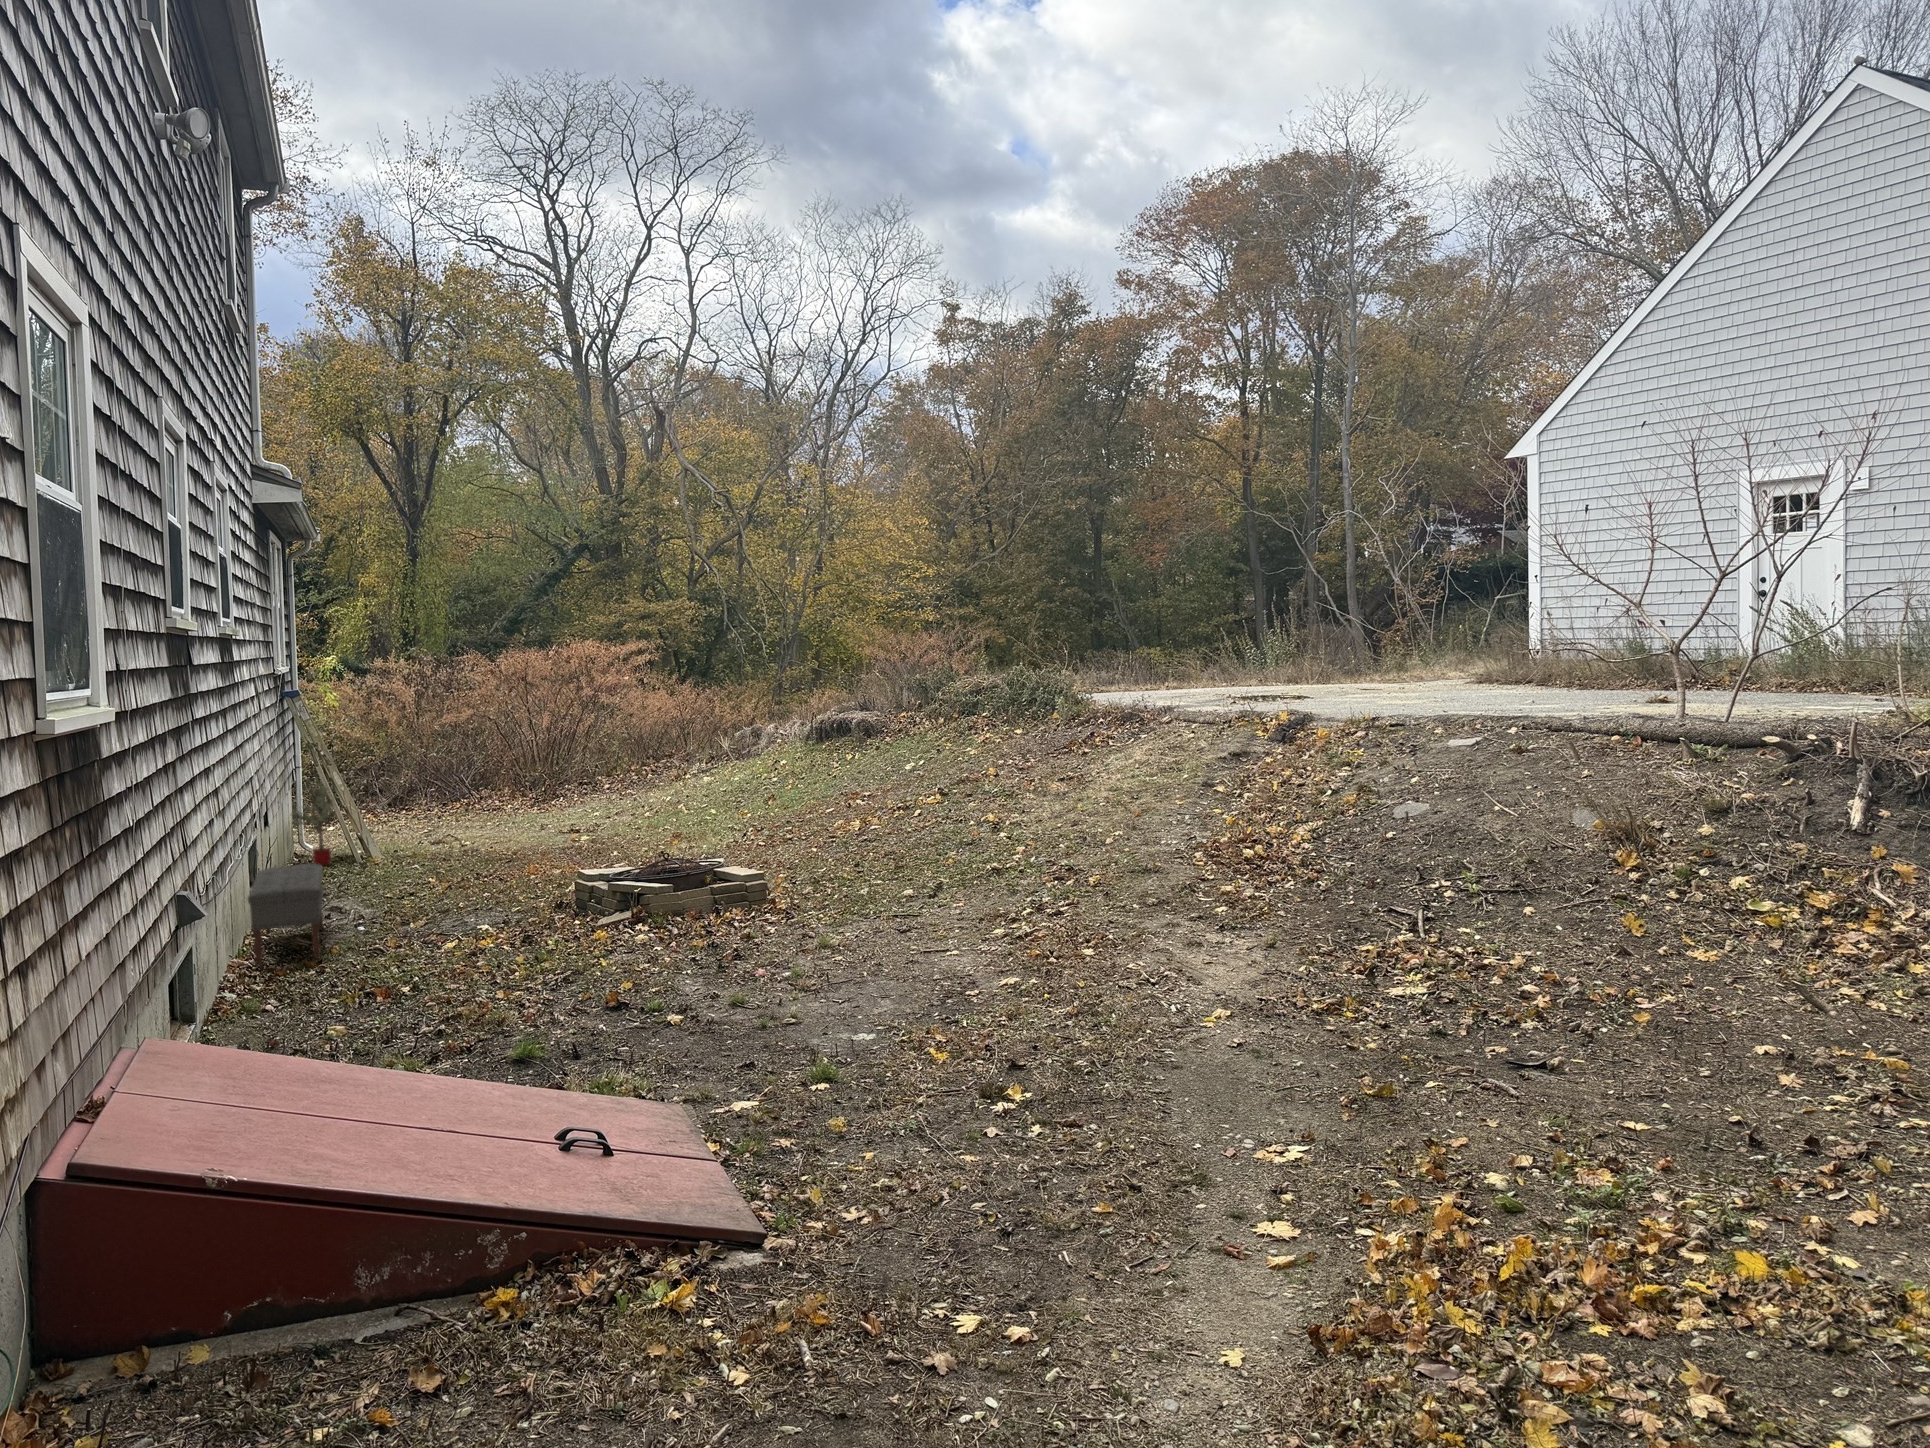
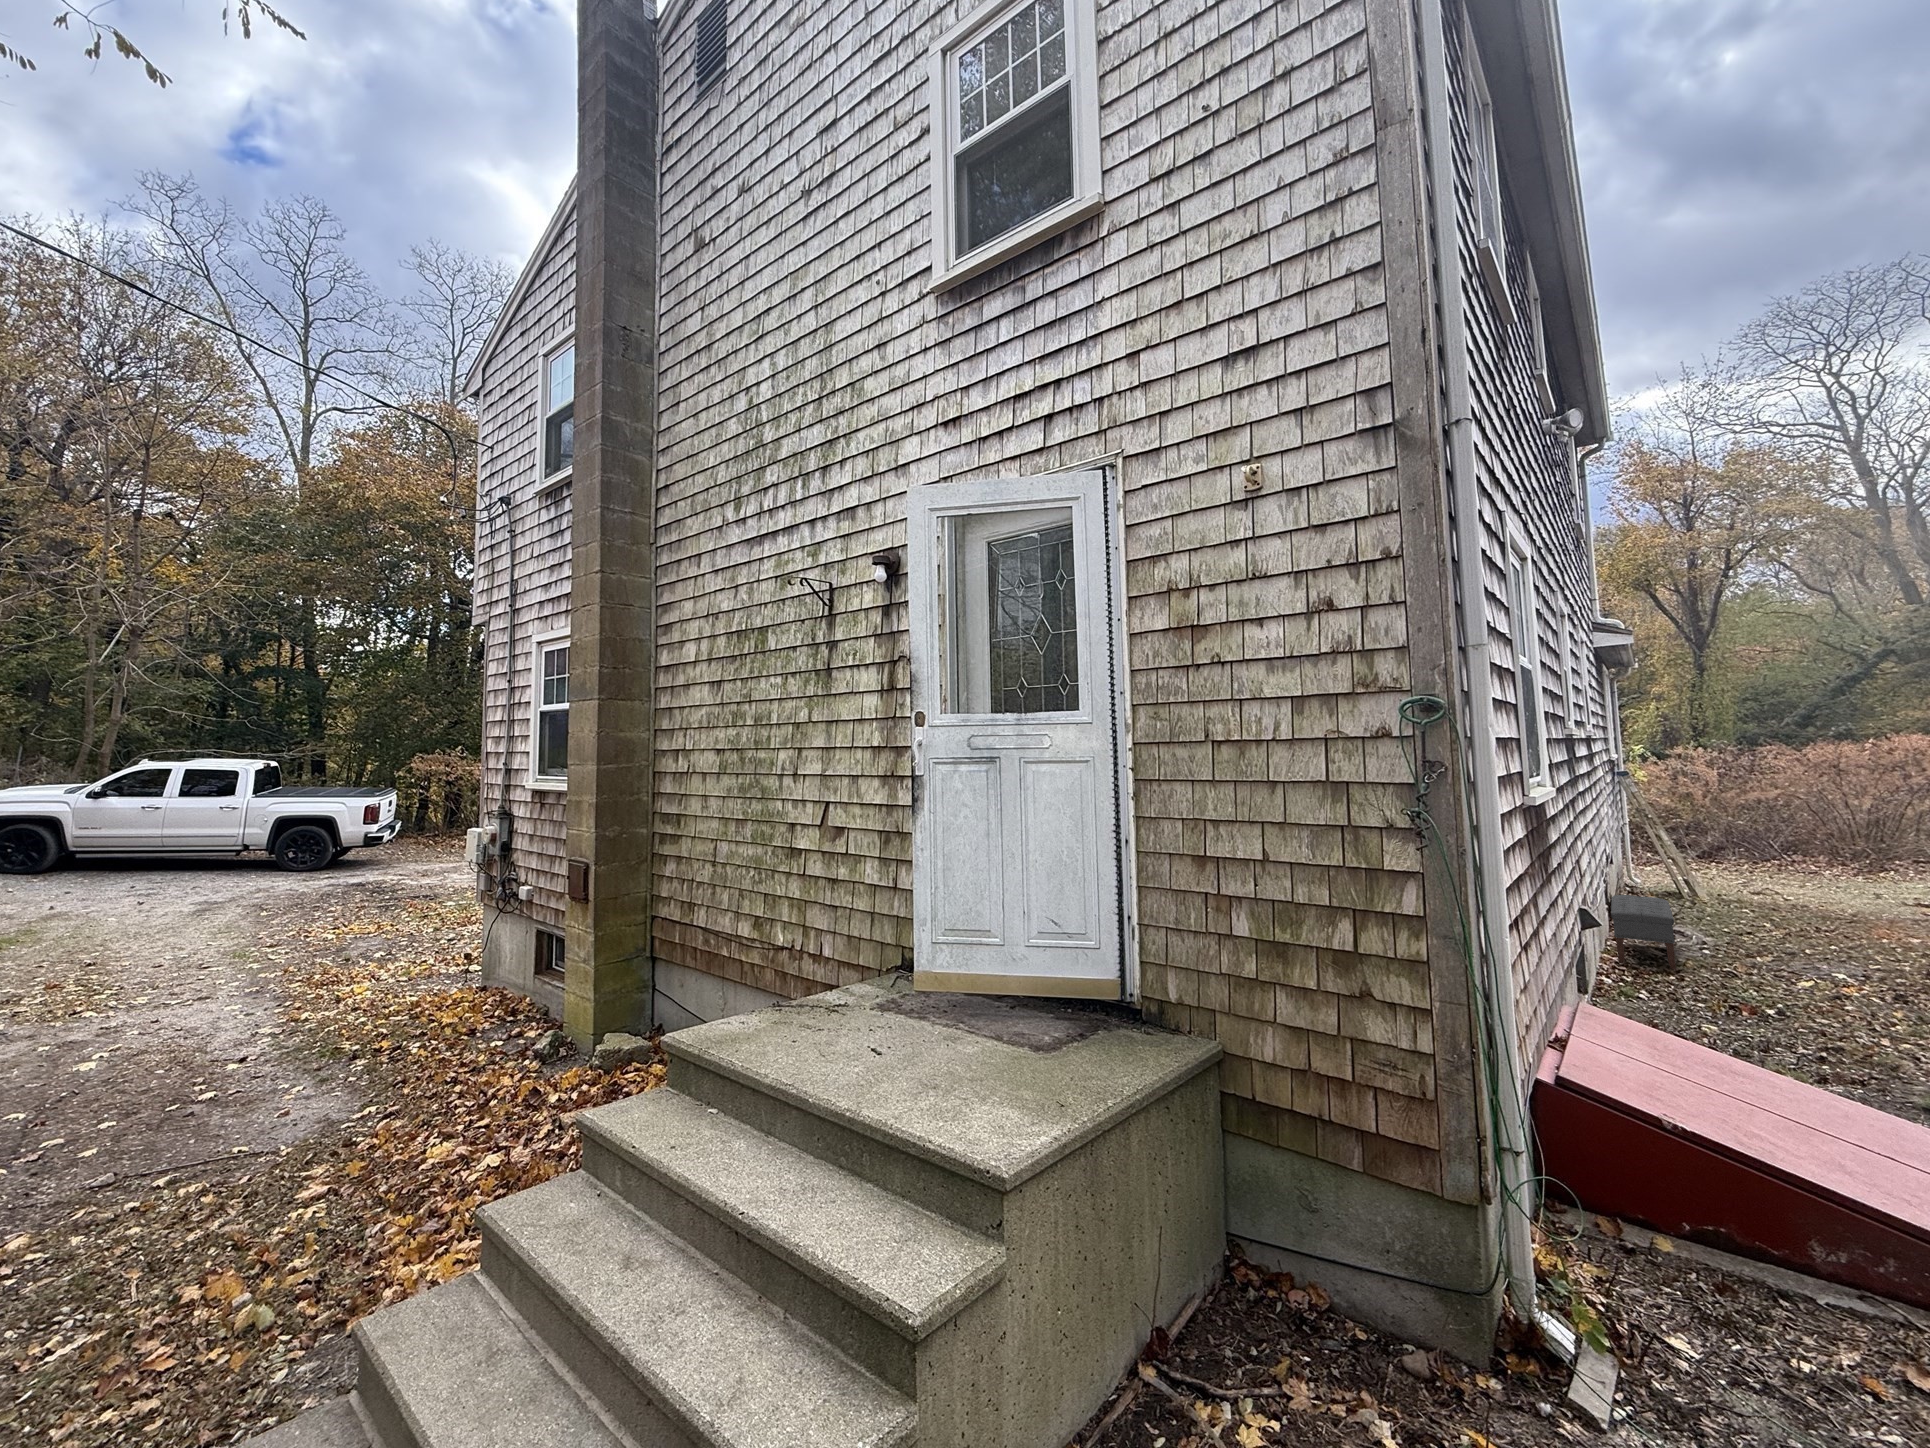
potted tree: present [291,779,336,866] -> none [1621,834,1665,899]

